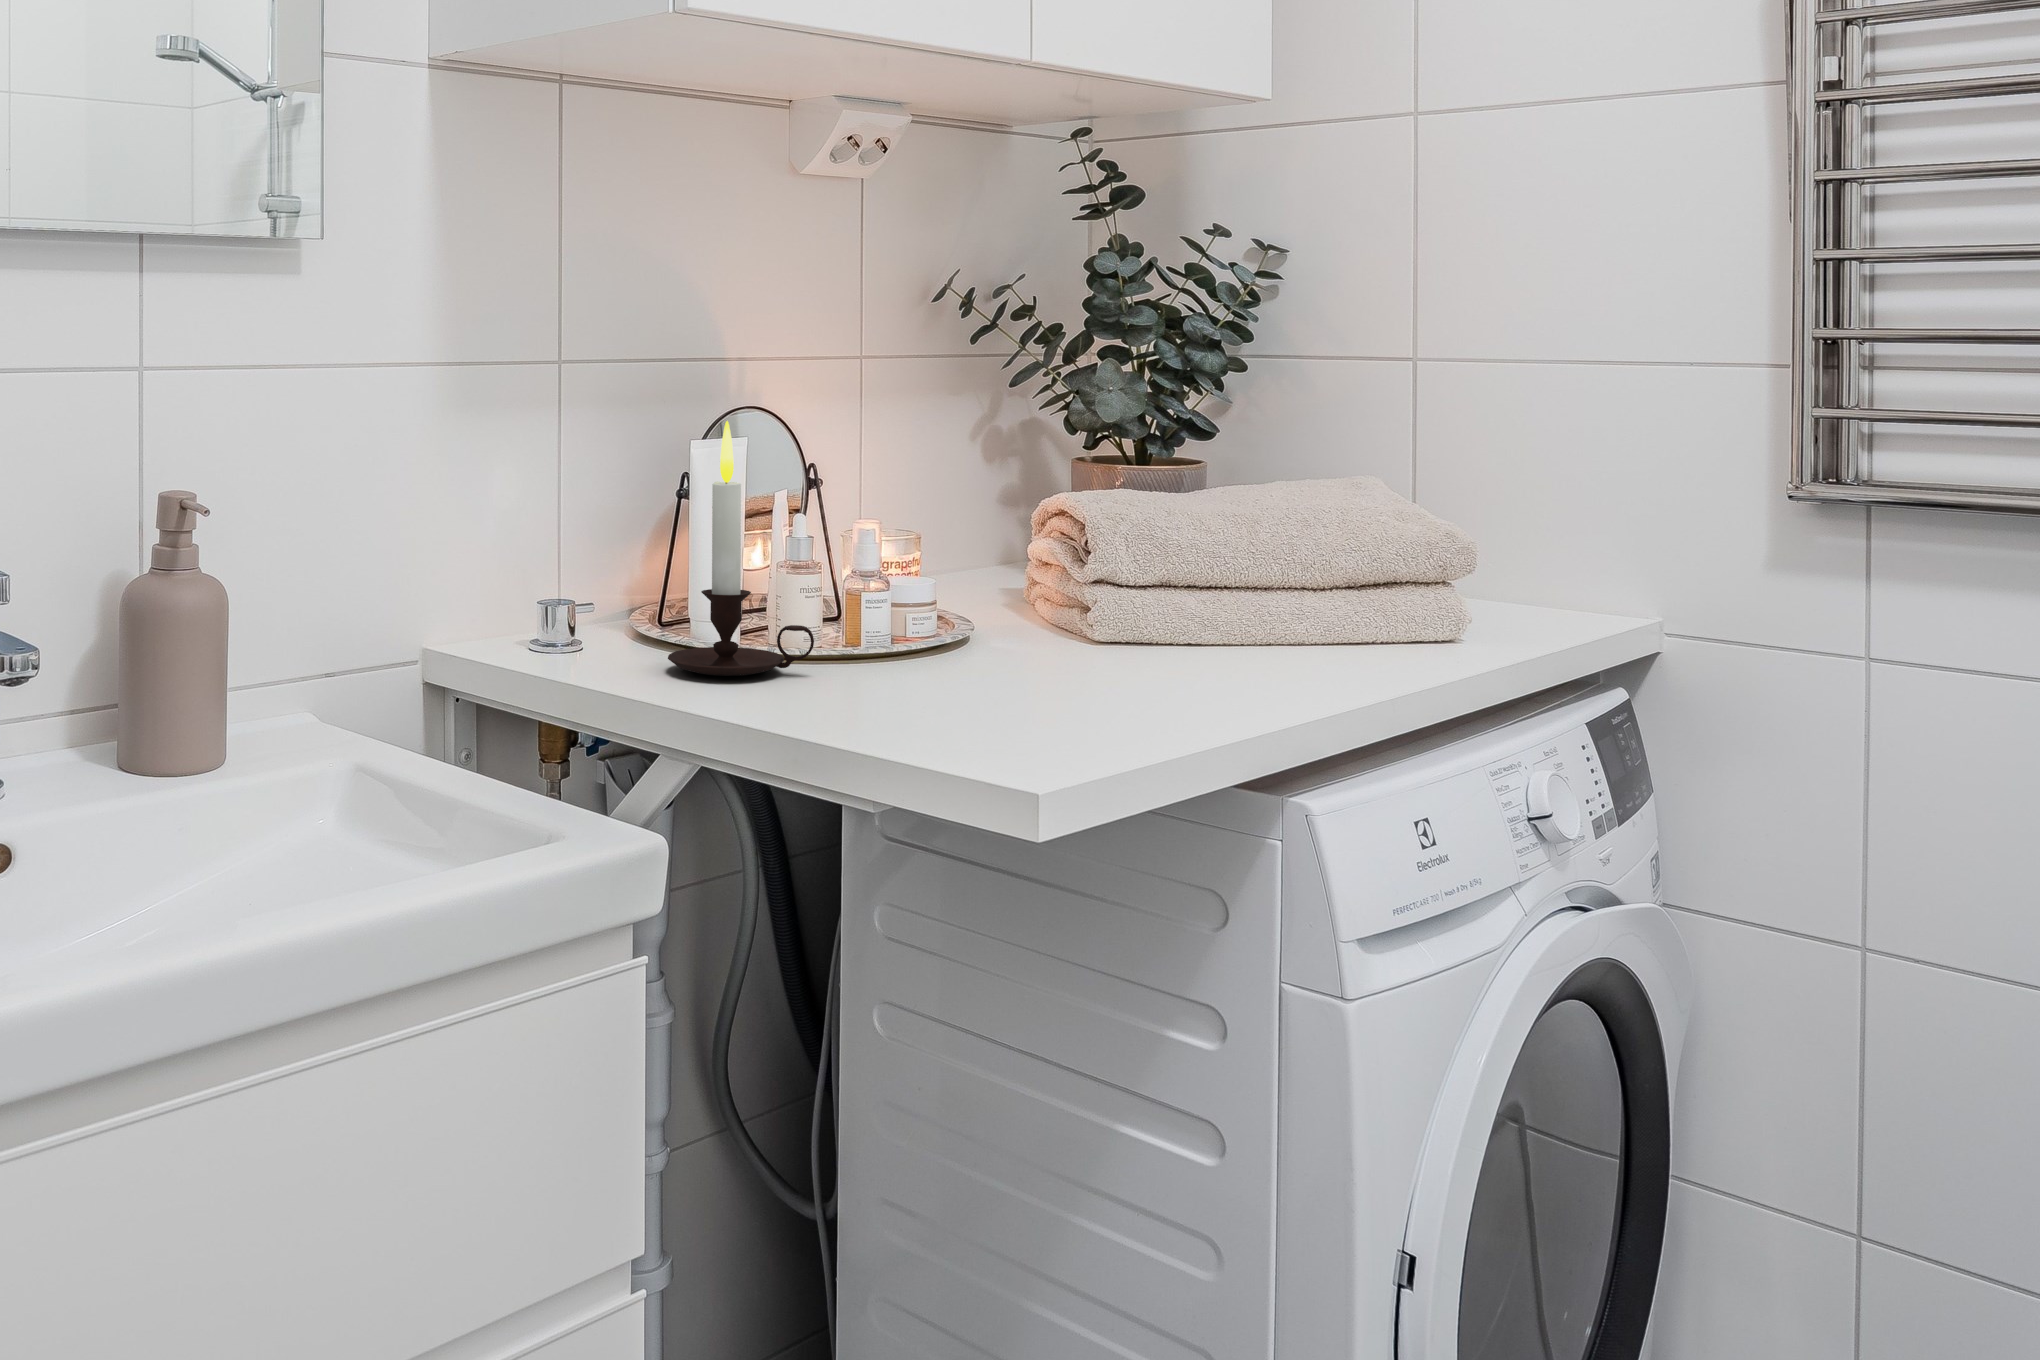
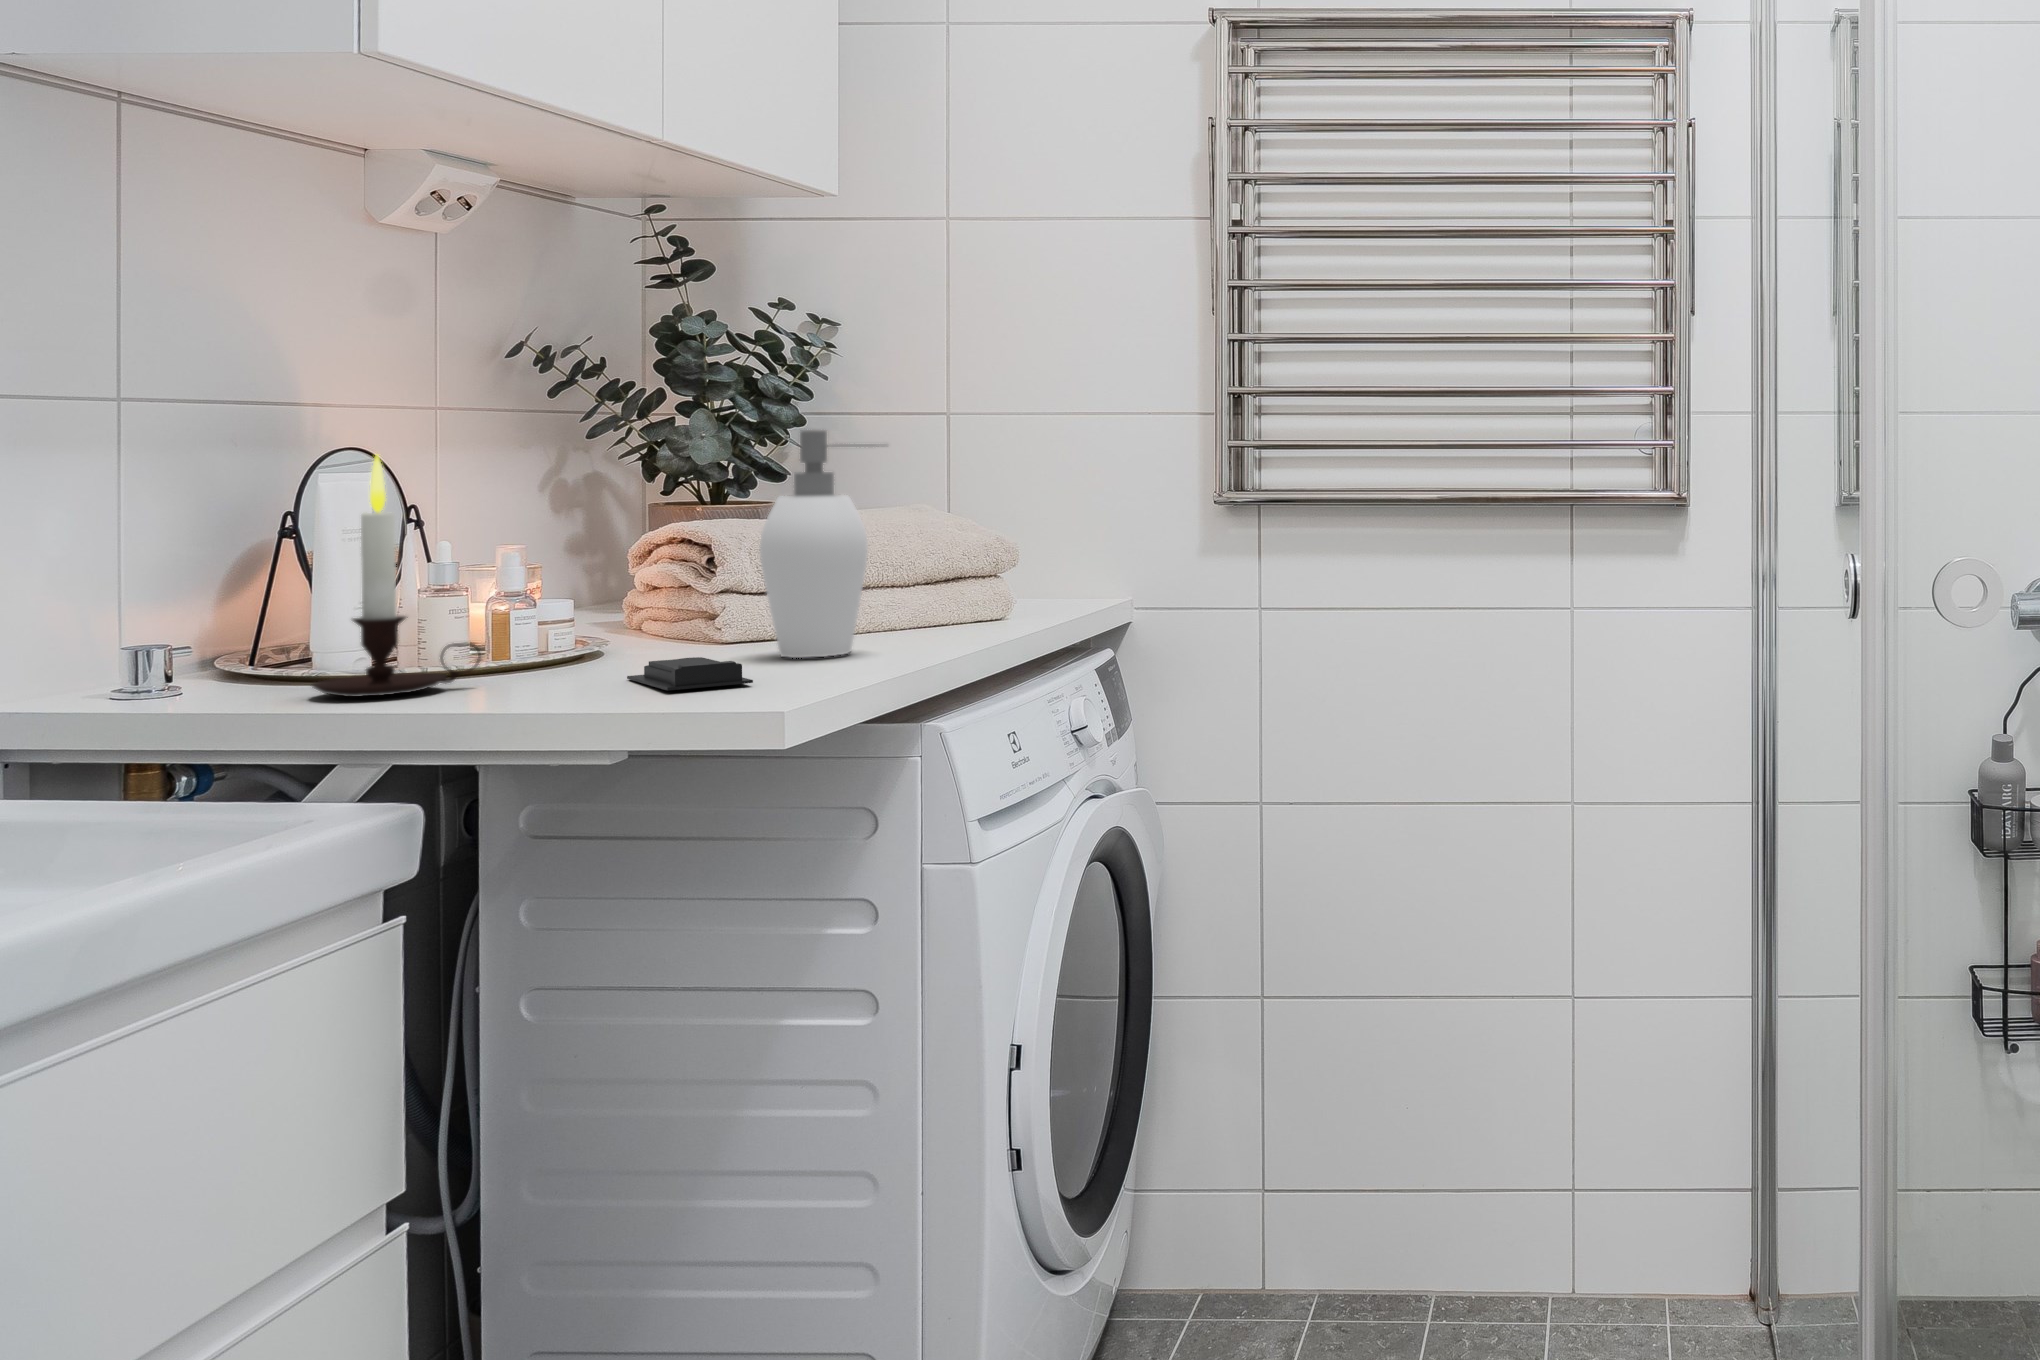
soap dispenser: none [1112,398,1261,683] -> present [760,430,879,658]
soap bar: none [949,672,1062,722] -> present [627,657,753,691]

